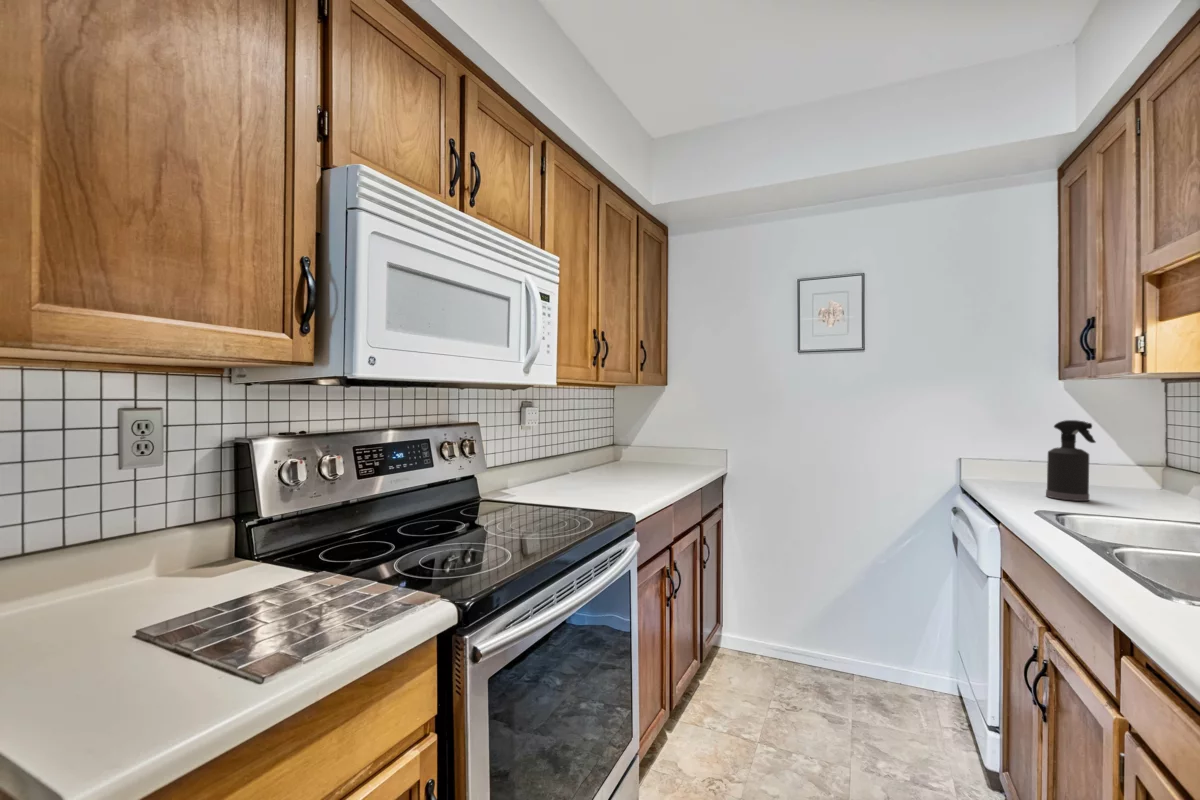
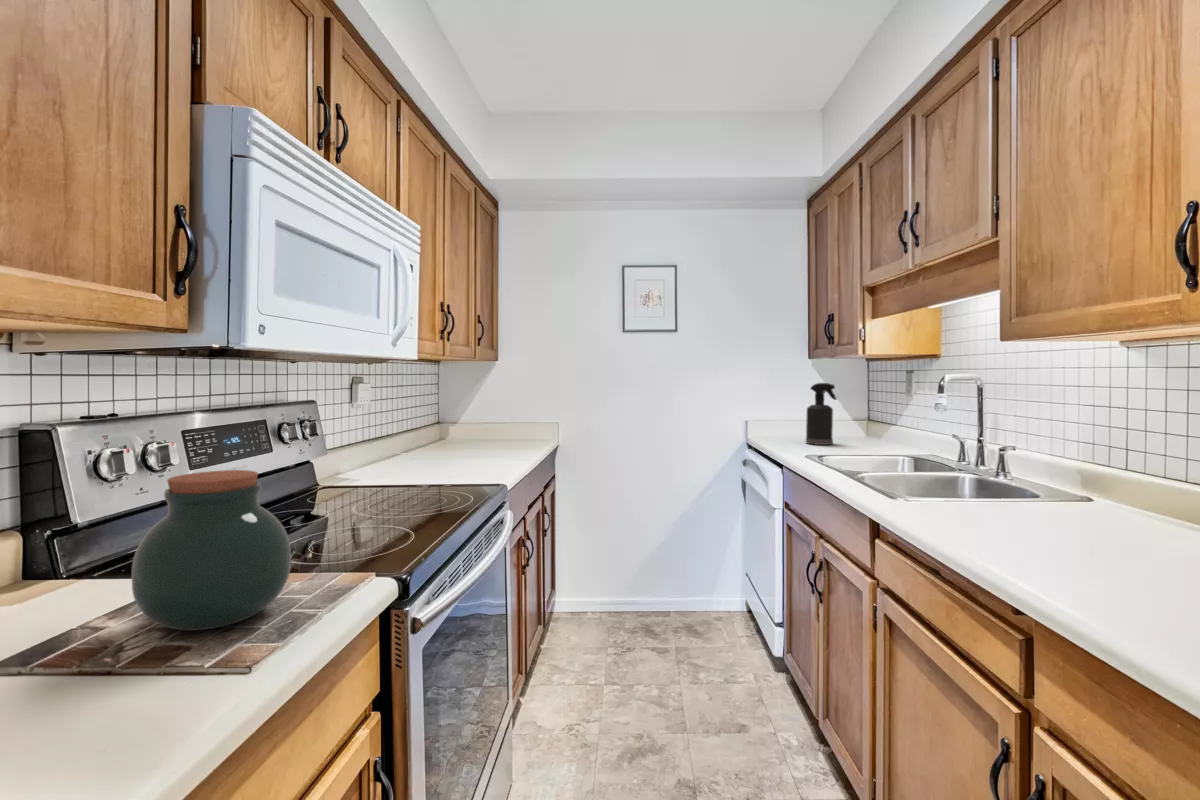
jar: none [206,490,347,638] -> present [132,470,291,630]

